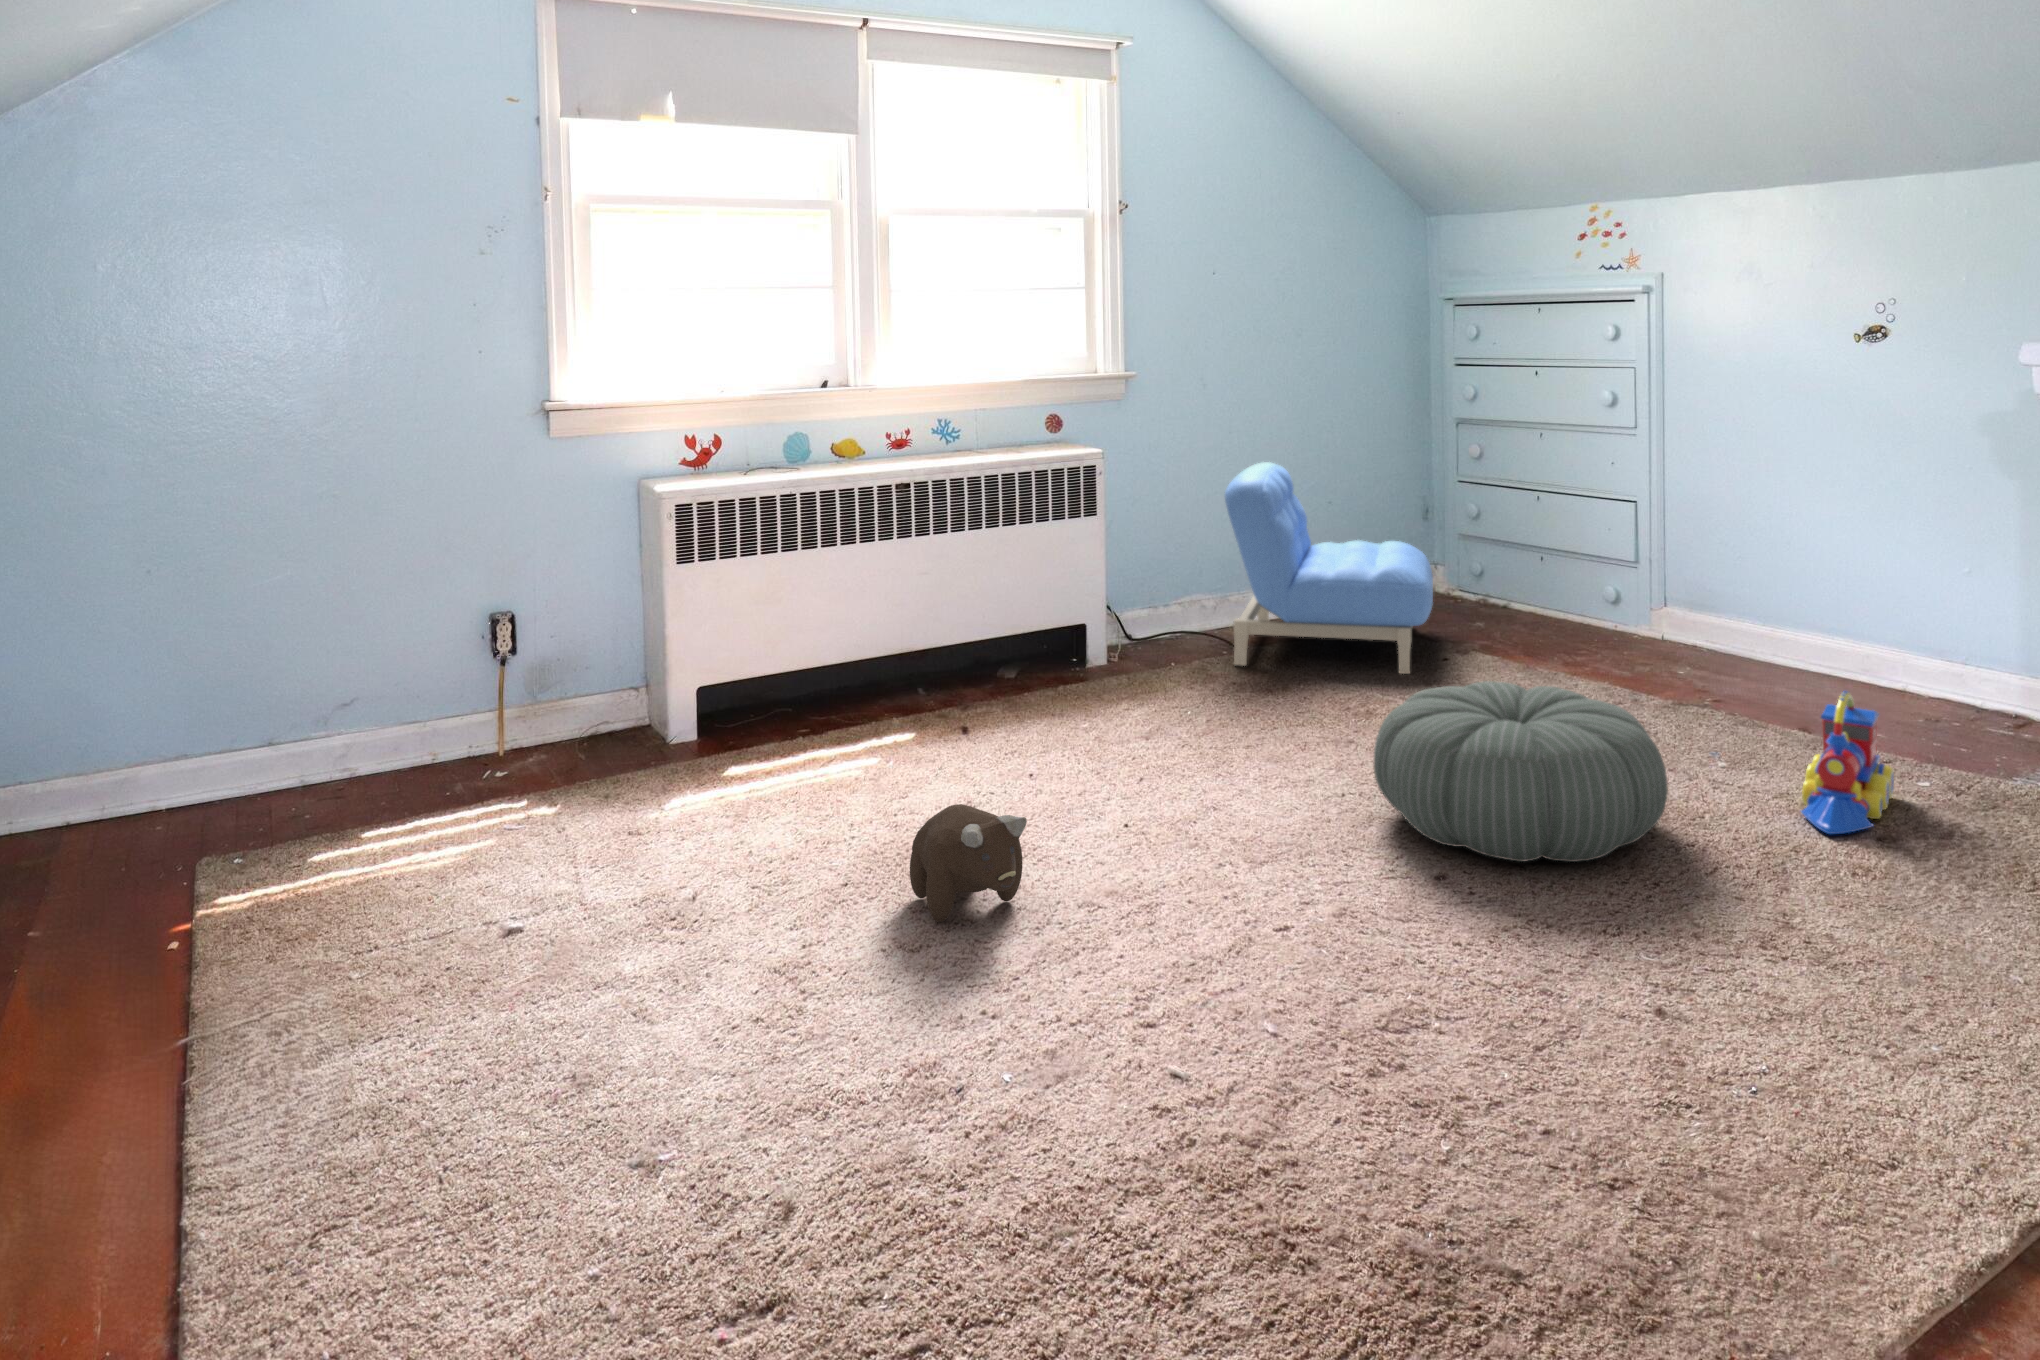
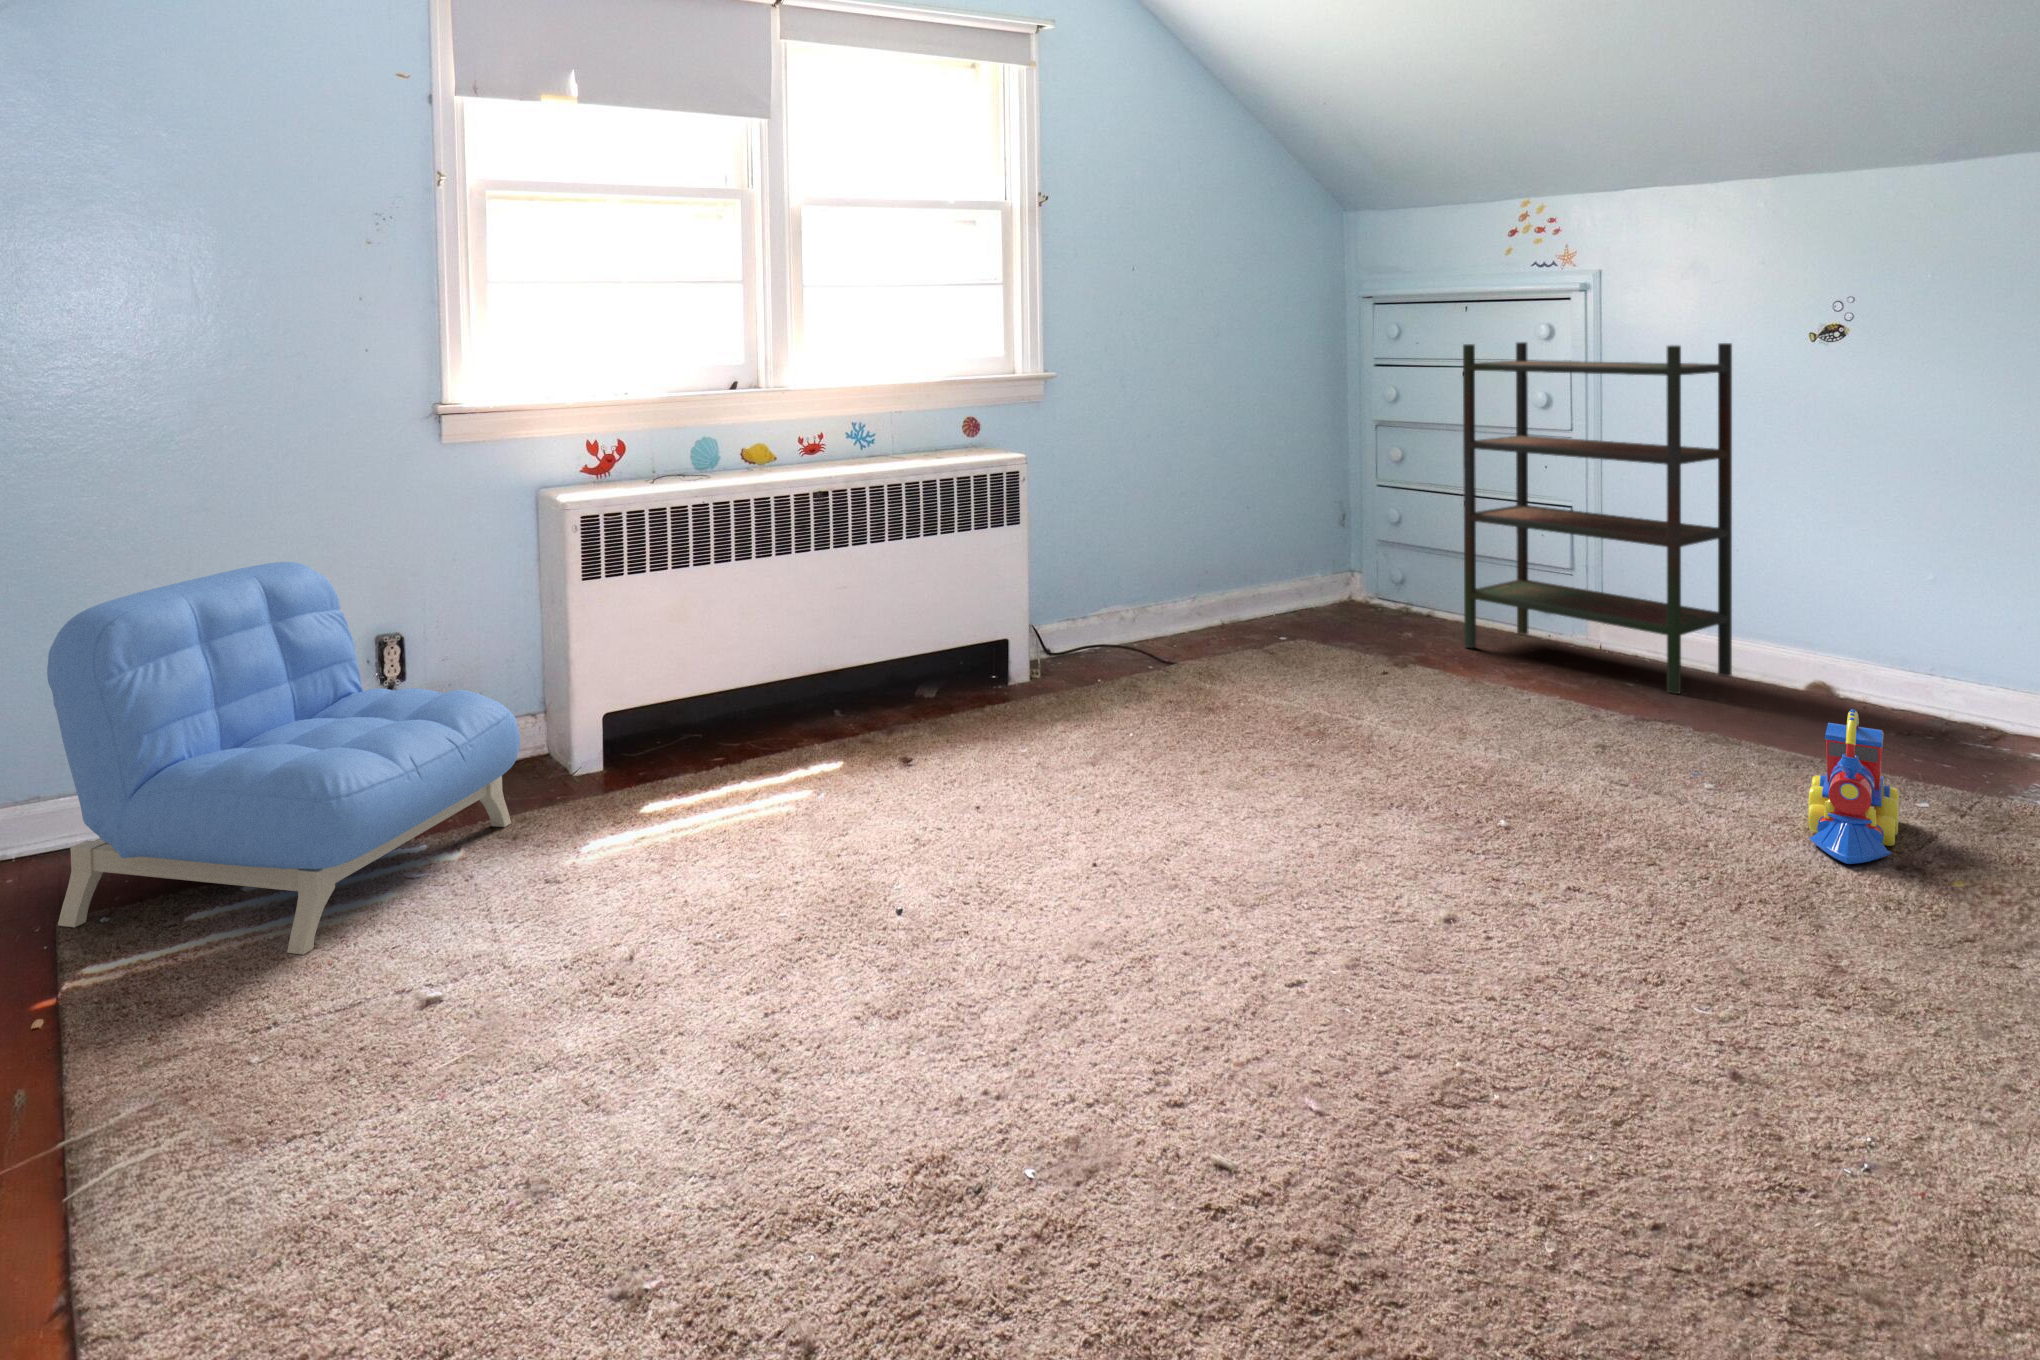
bookshelf: none [1525,342,1779,680] -> present [1463,342,1732,694]
armchair: present [1225,462,1433,674] -> present [47,562,520,955]
pouf: present [1374,681,1668,862] -> none [1360,702,1683,900]
plush toy: present [910,804,1027,922] -> none [875,849,1012,982]

